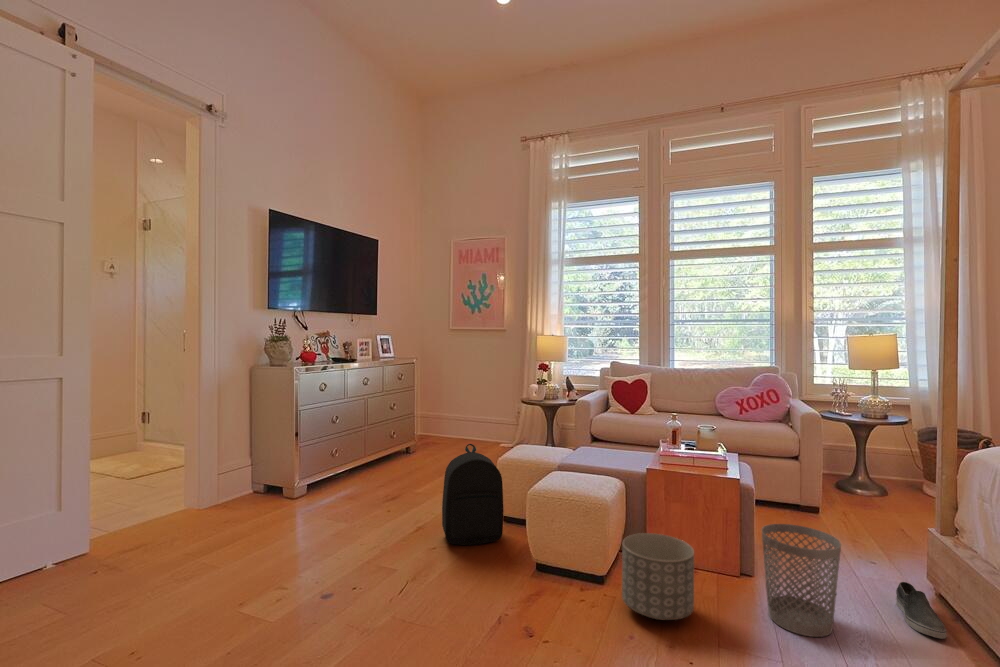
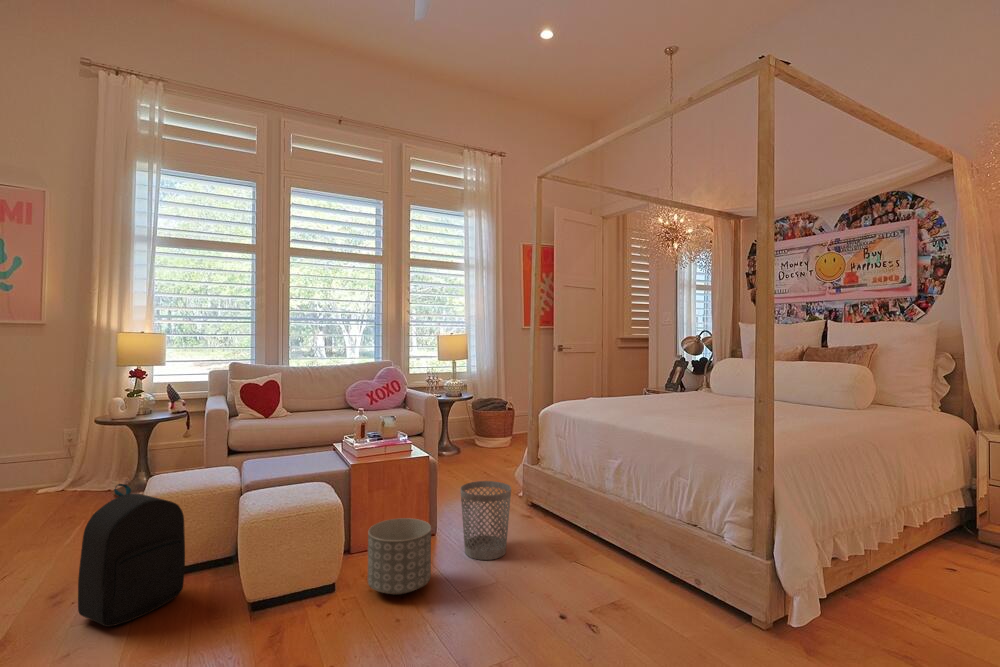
shoe: present [896,582,947,639] -> none [517,503,552,531]

